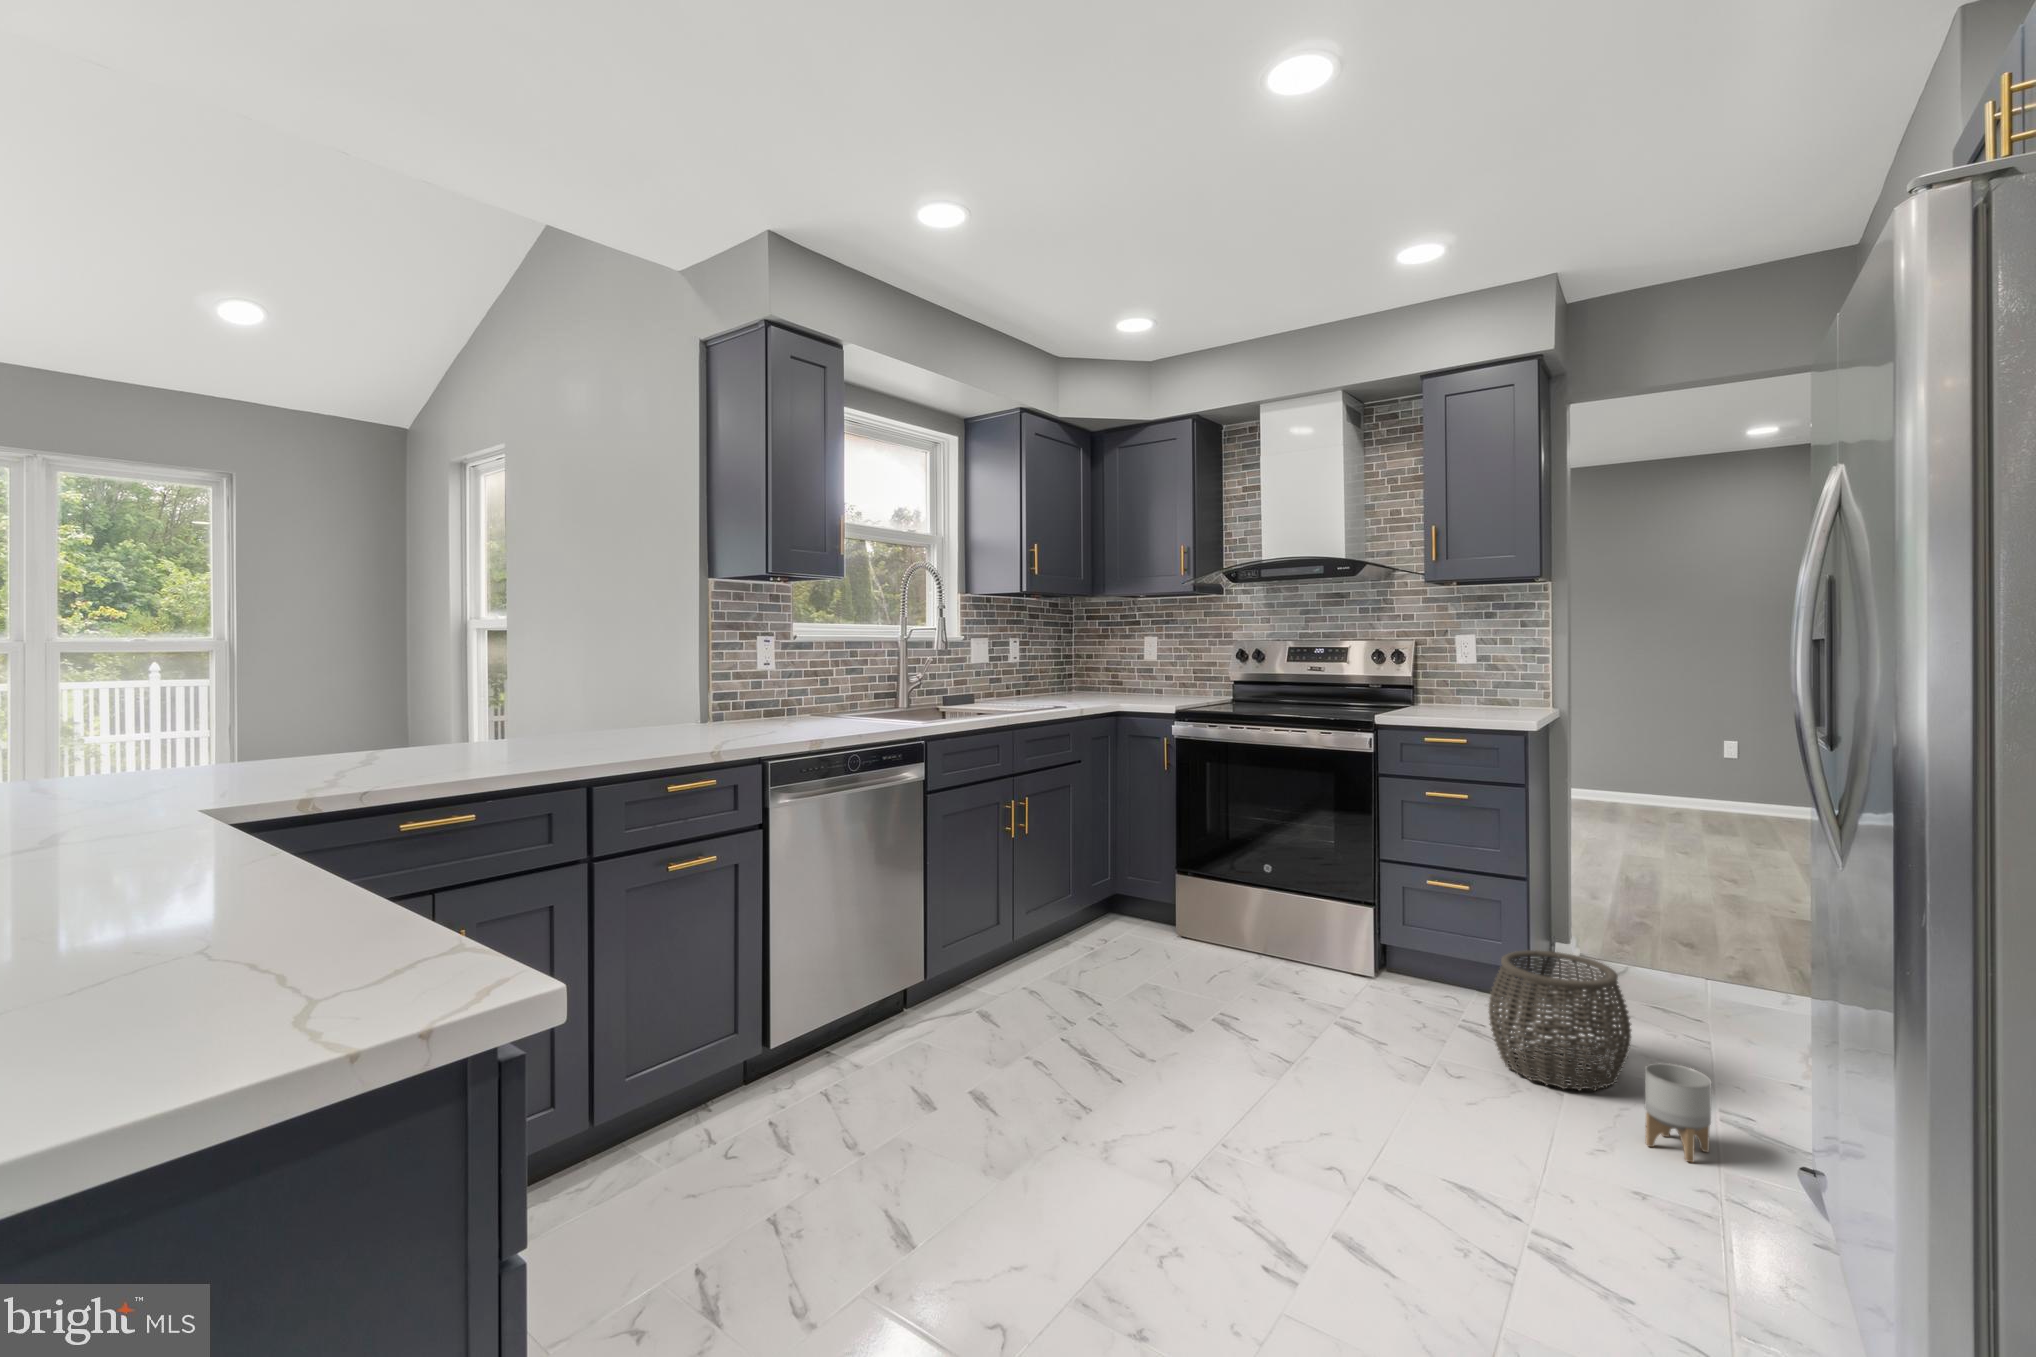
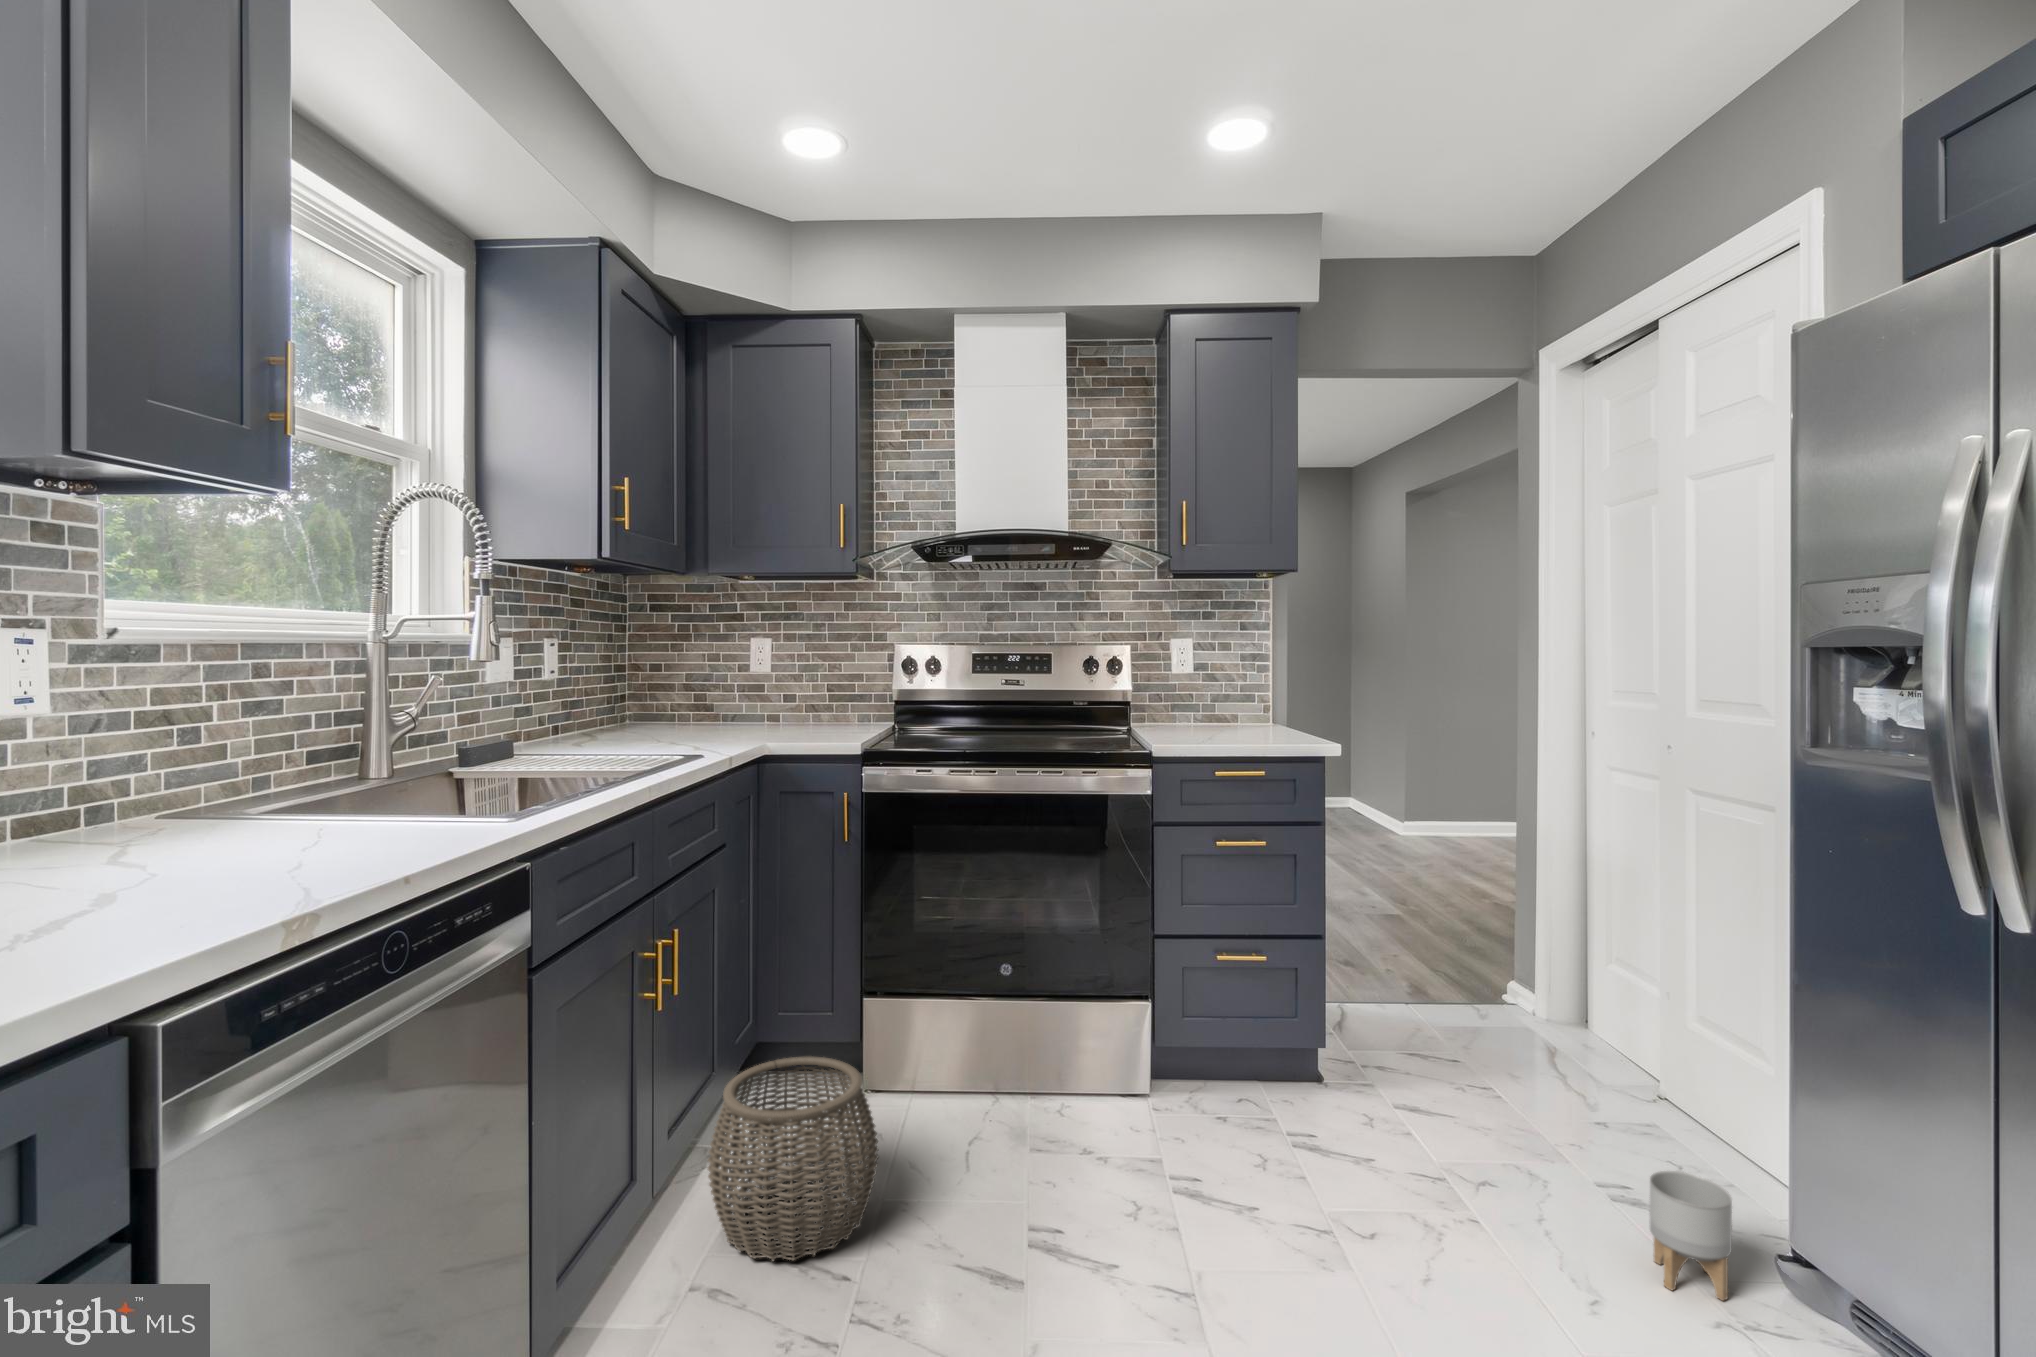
woven basket: present [1489,950,1631,1091] -> present [708,1057,878,1261]

